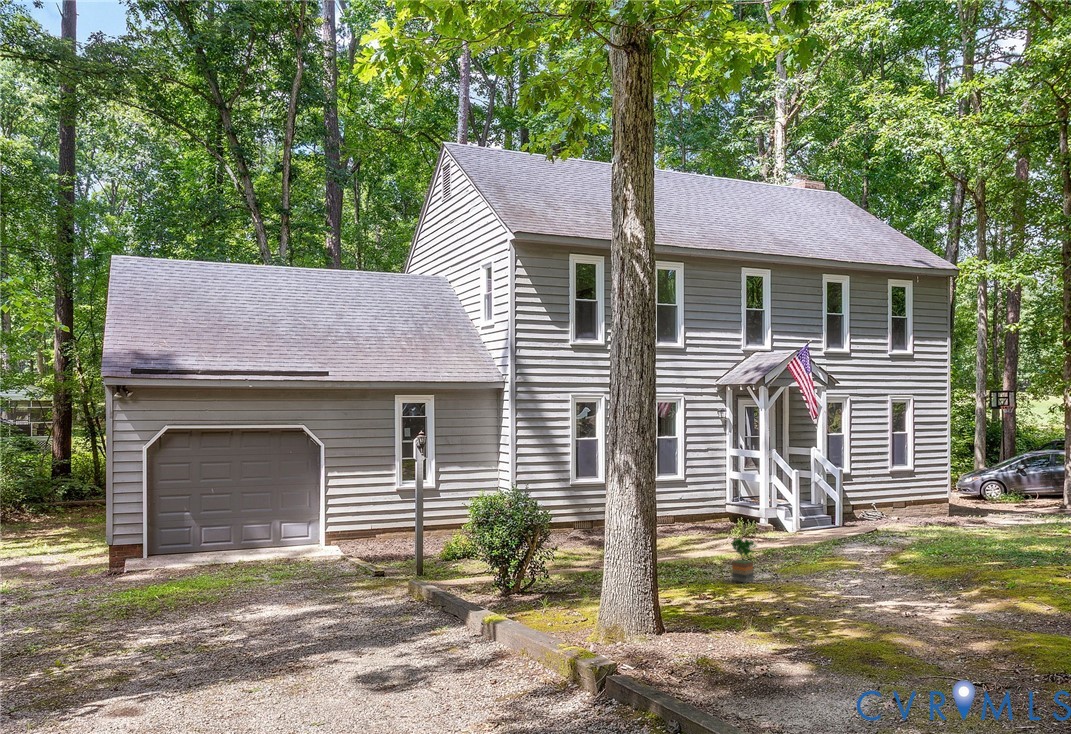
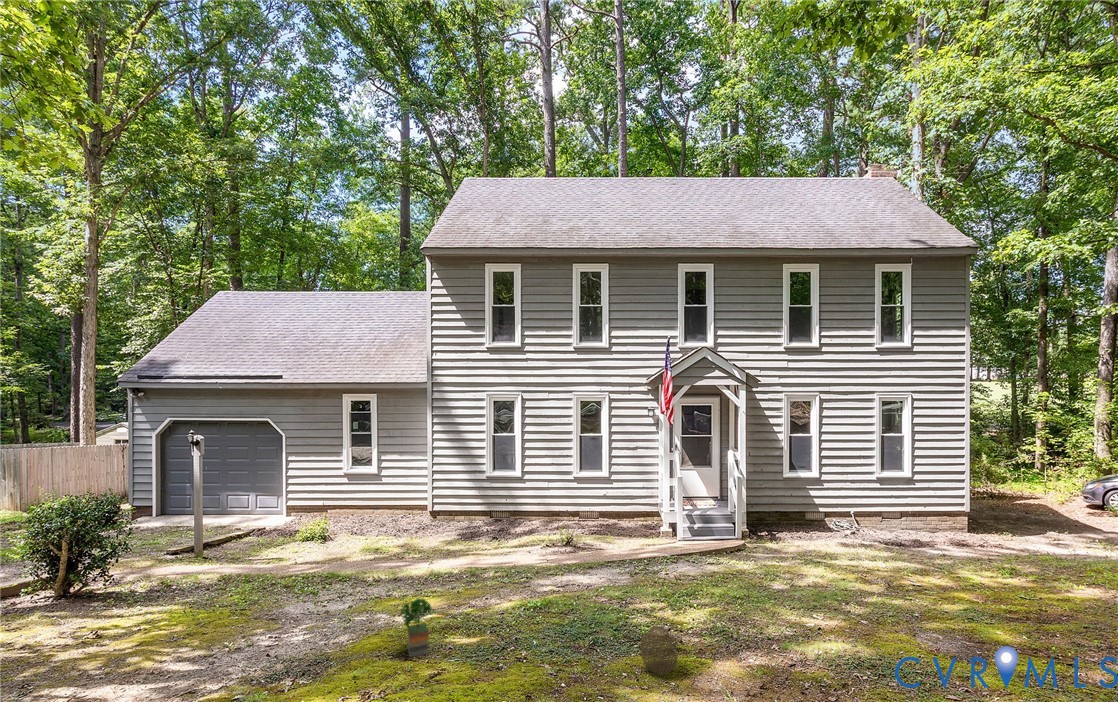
woven basket: none [900,540,930,570] -> present [641,627,678,674]

